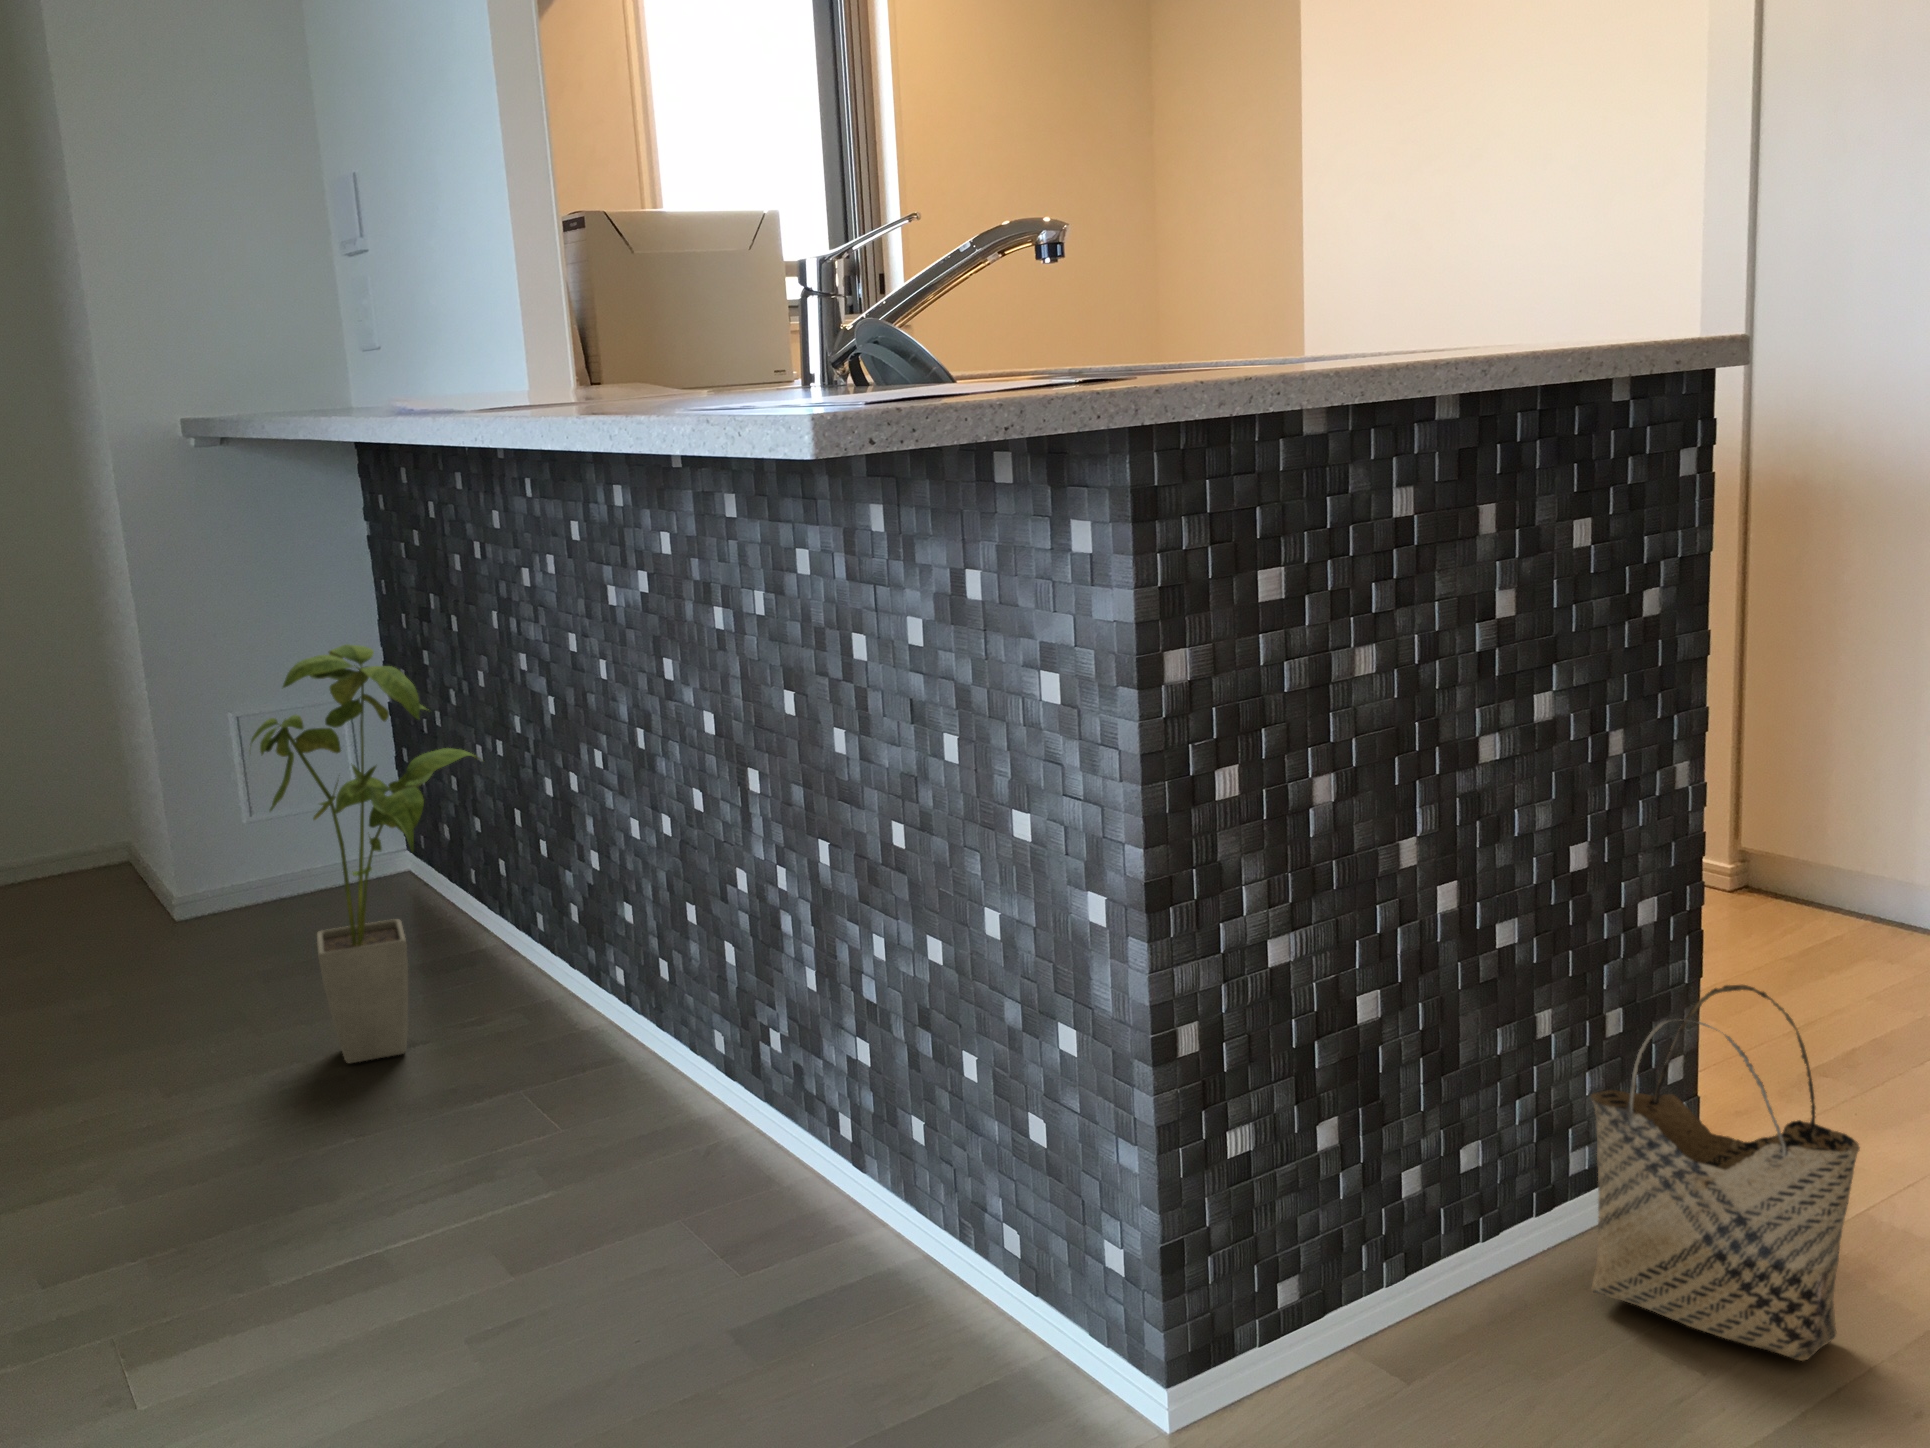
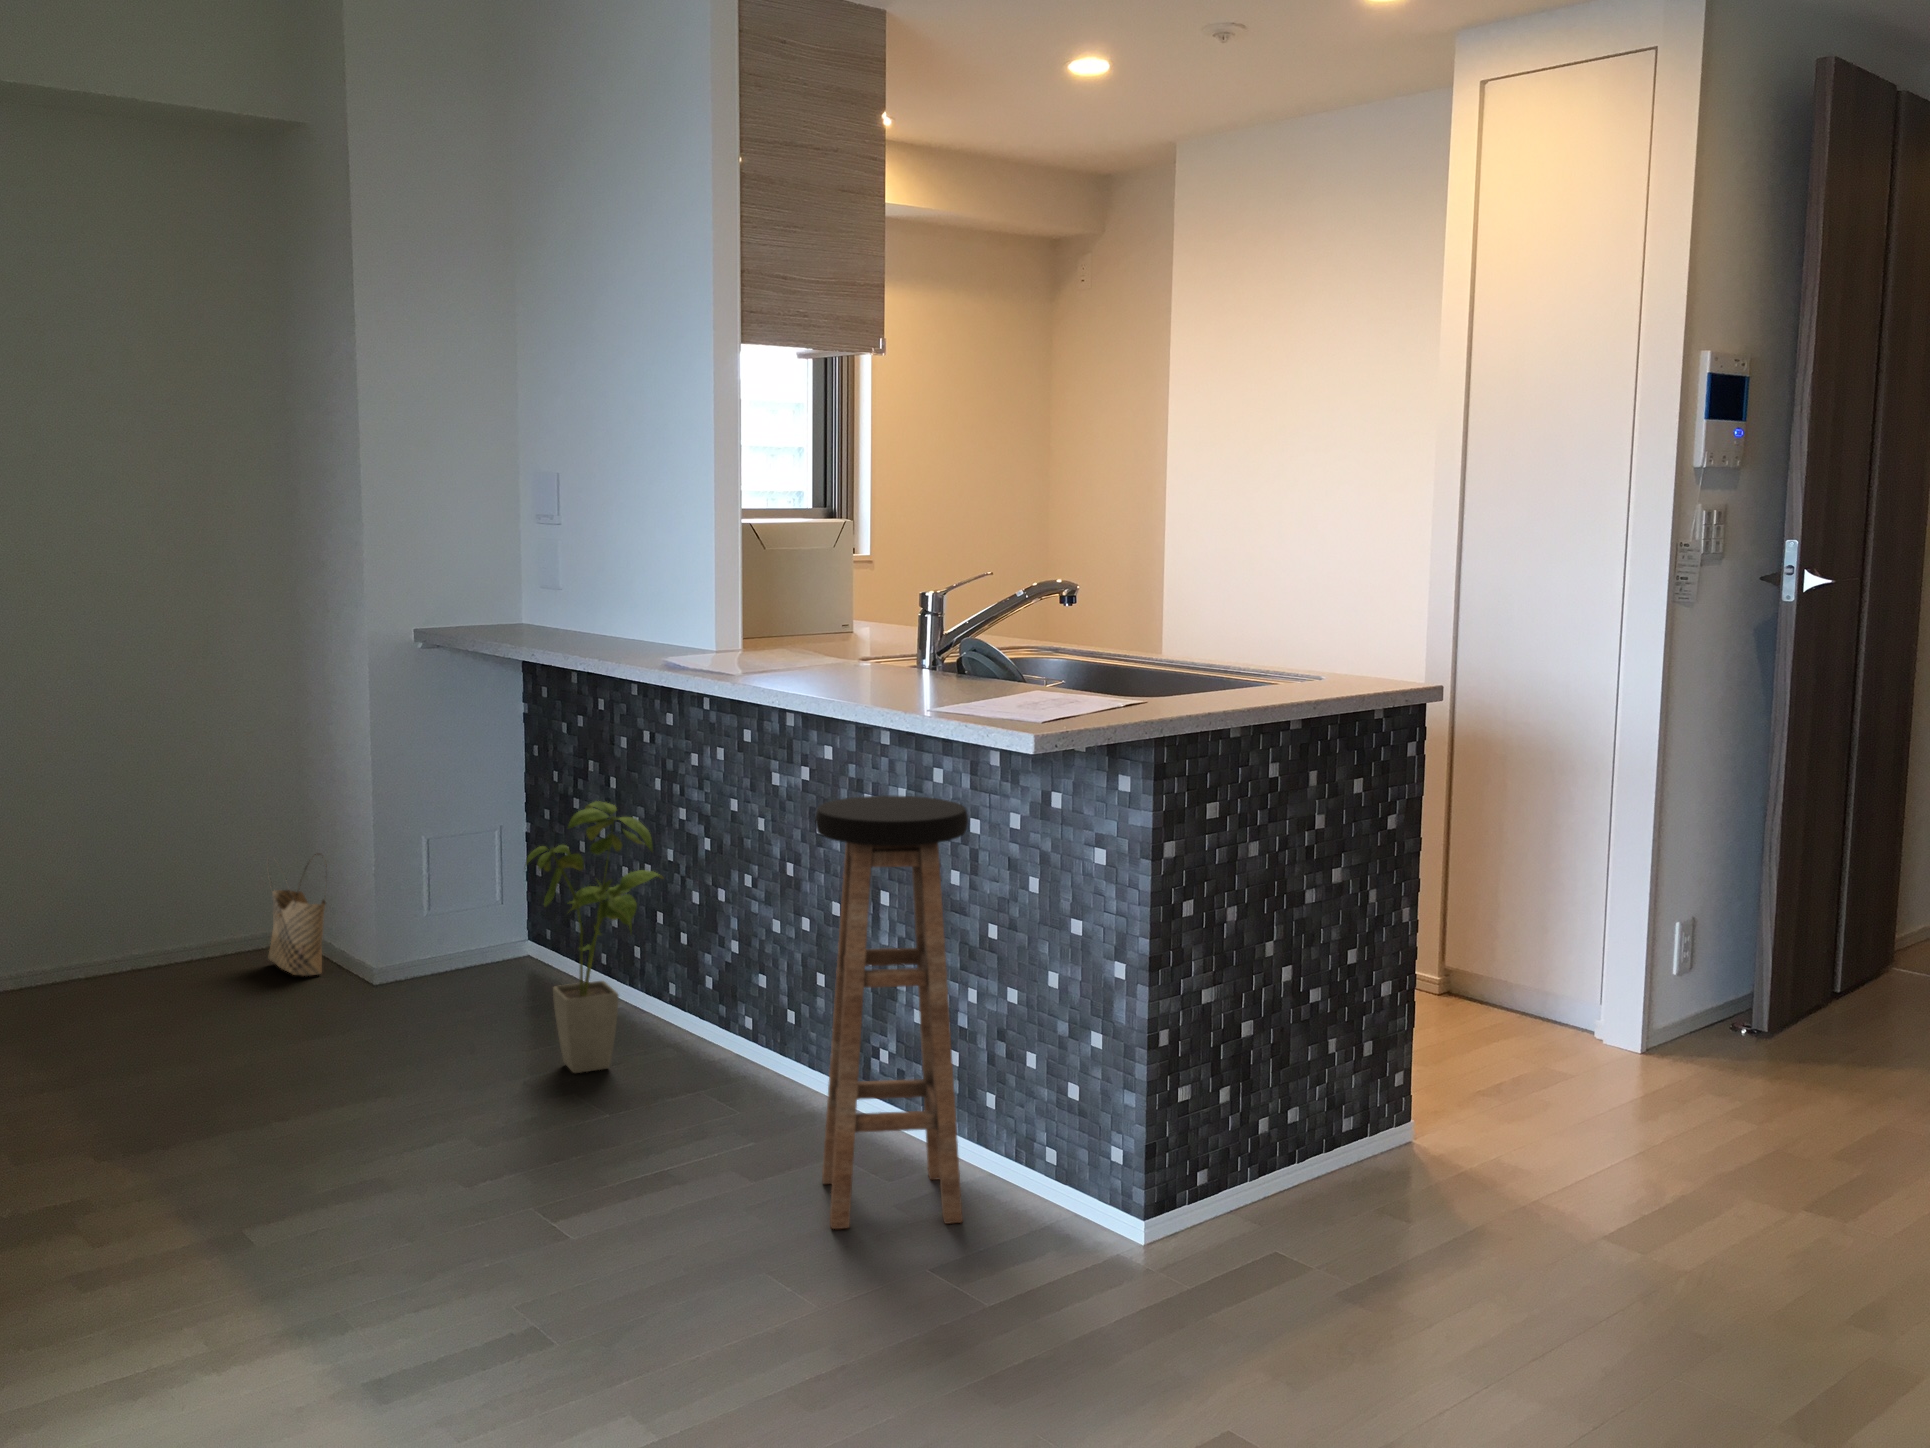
bar stool: none [514,595,843,1394] -> present [815,796,968,1229]
woven basket: present [1591,985,1860,1361] -> present [267,853,326,976]

